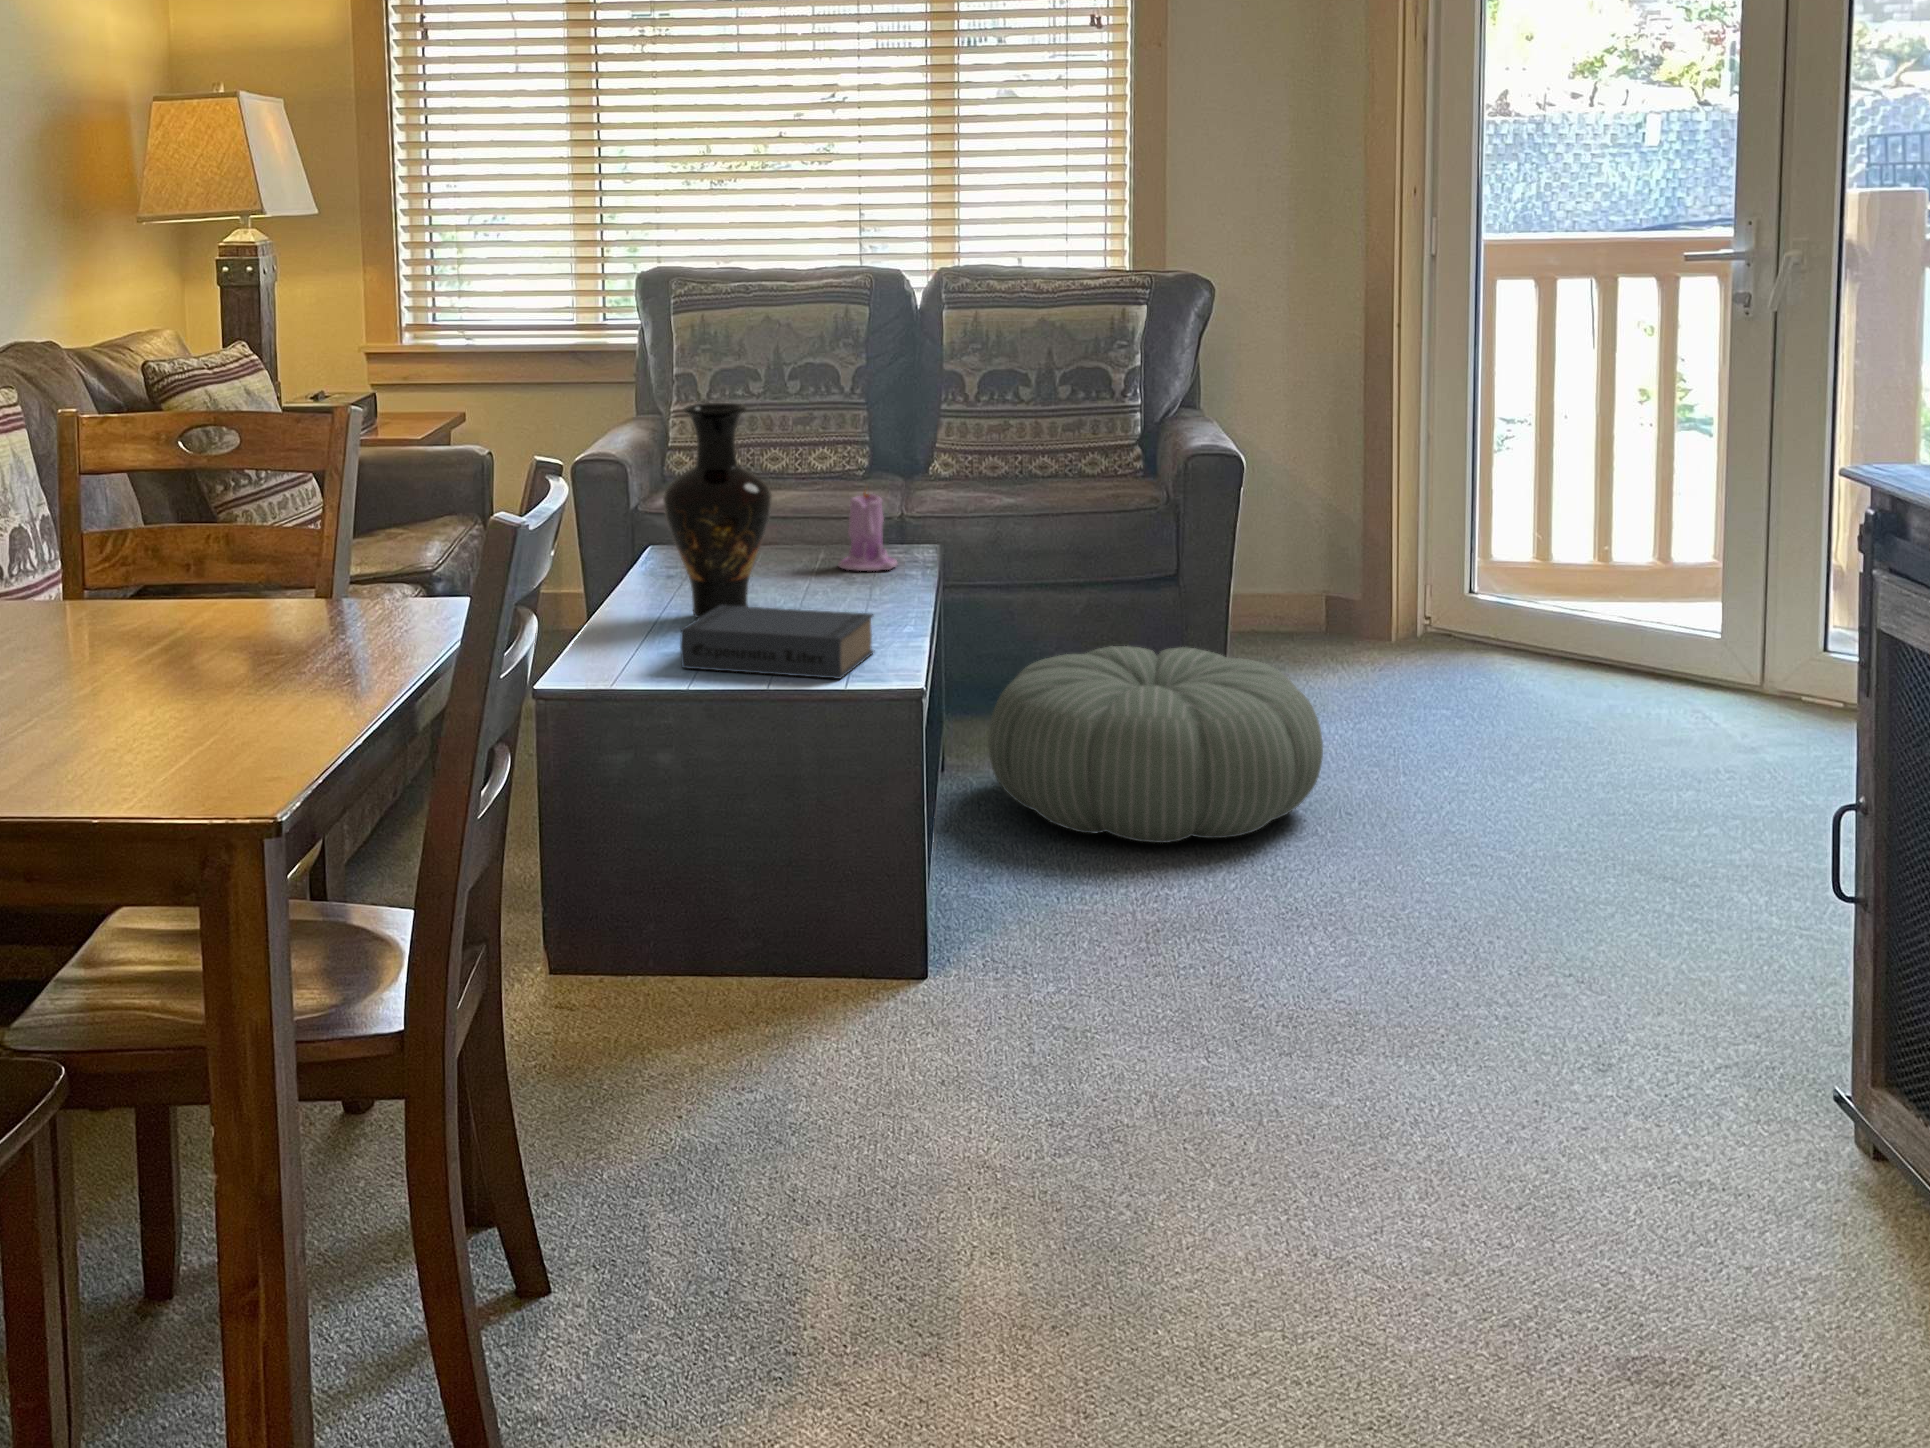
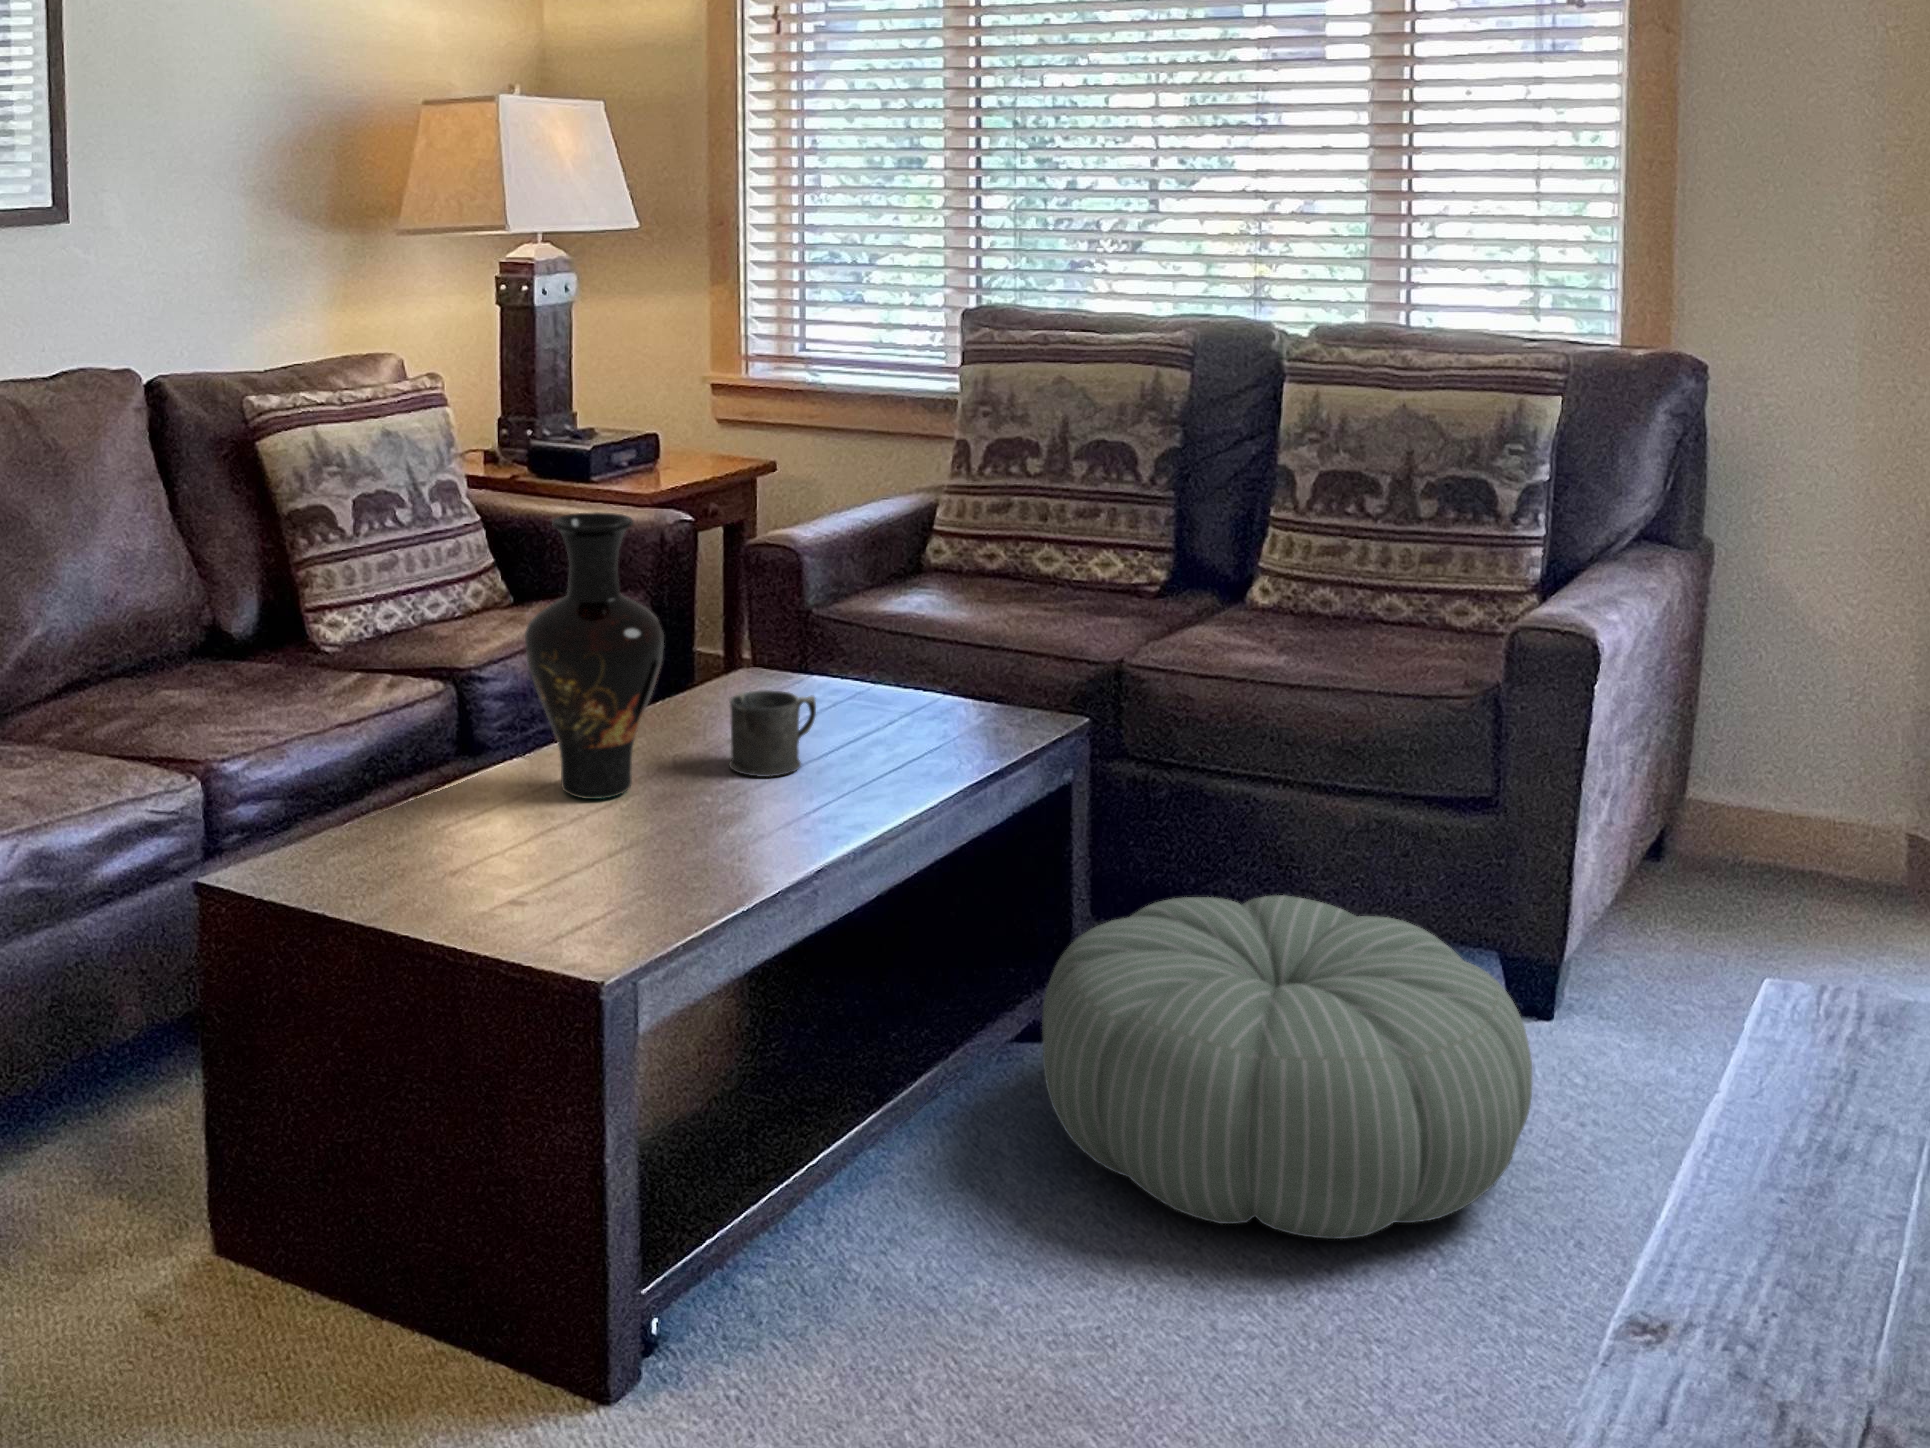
candle: present [838,491,897,571] -> none [869,629,950,748]
mug: none [779,535,834,596] -> present [729,690,816,777]
book: present [680,605,874,679] -> none [396,785,650,927]

